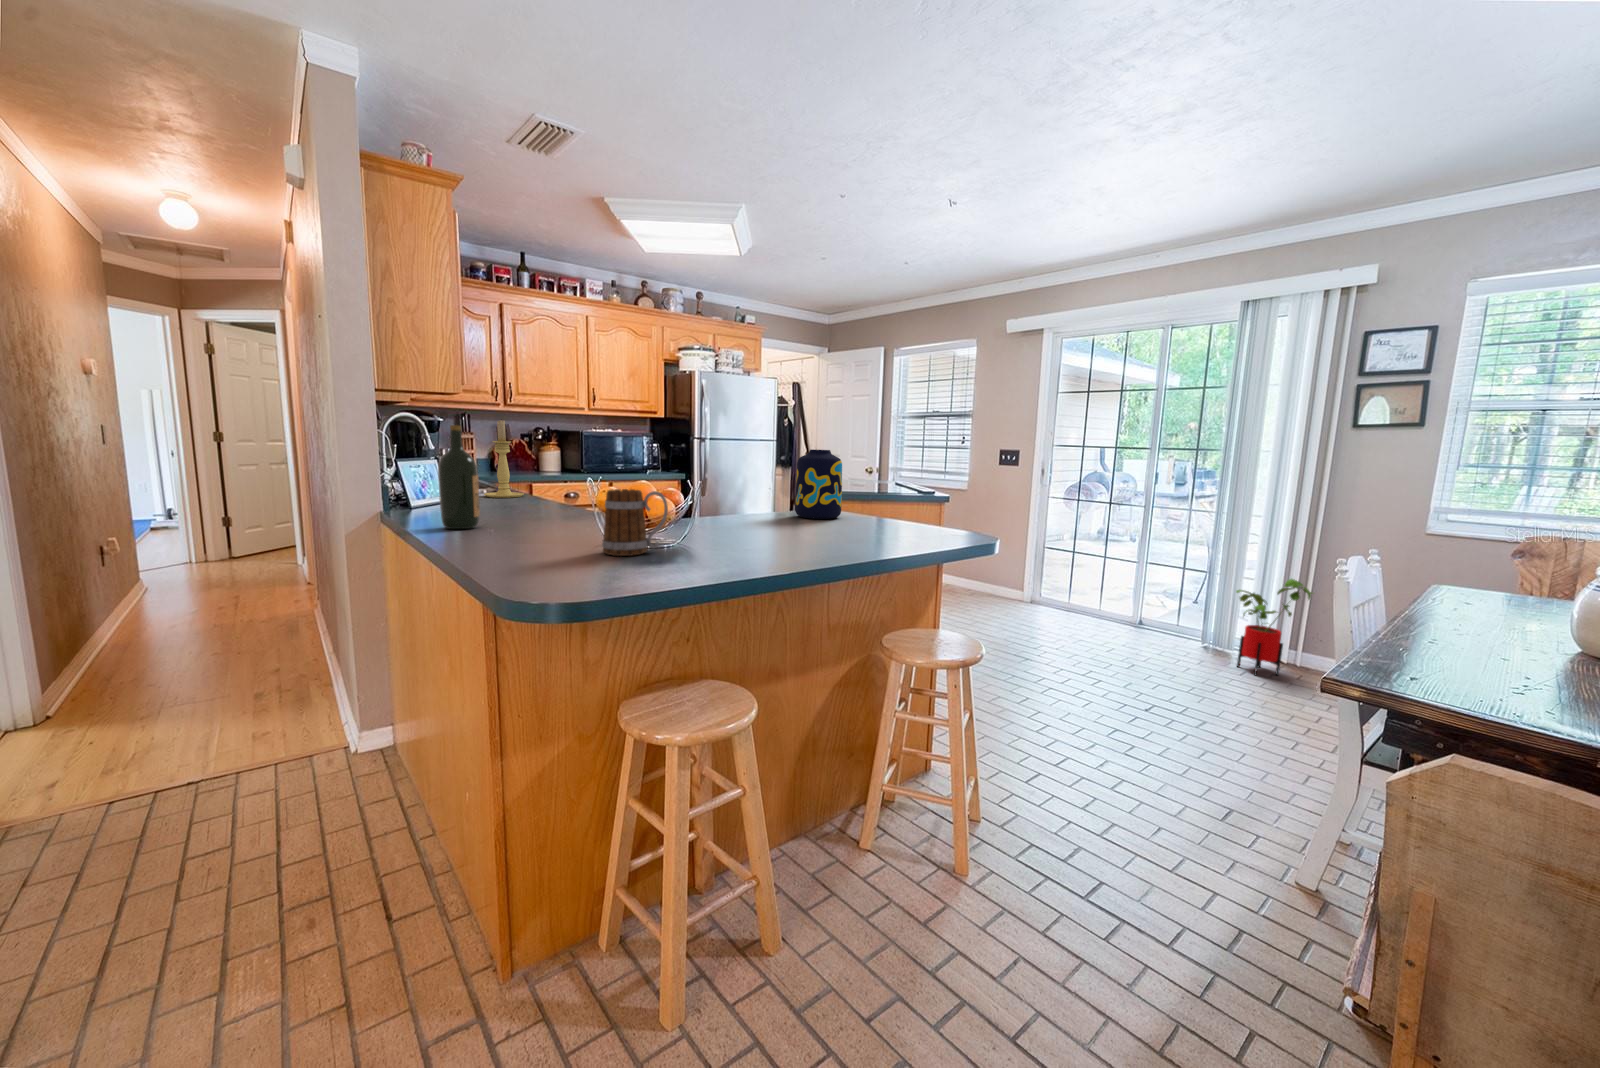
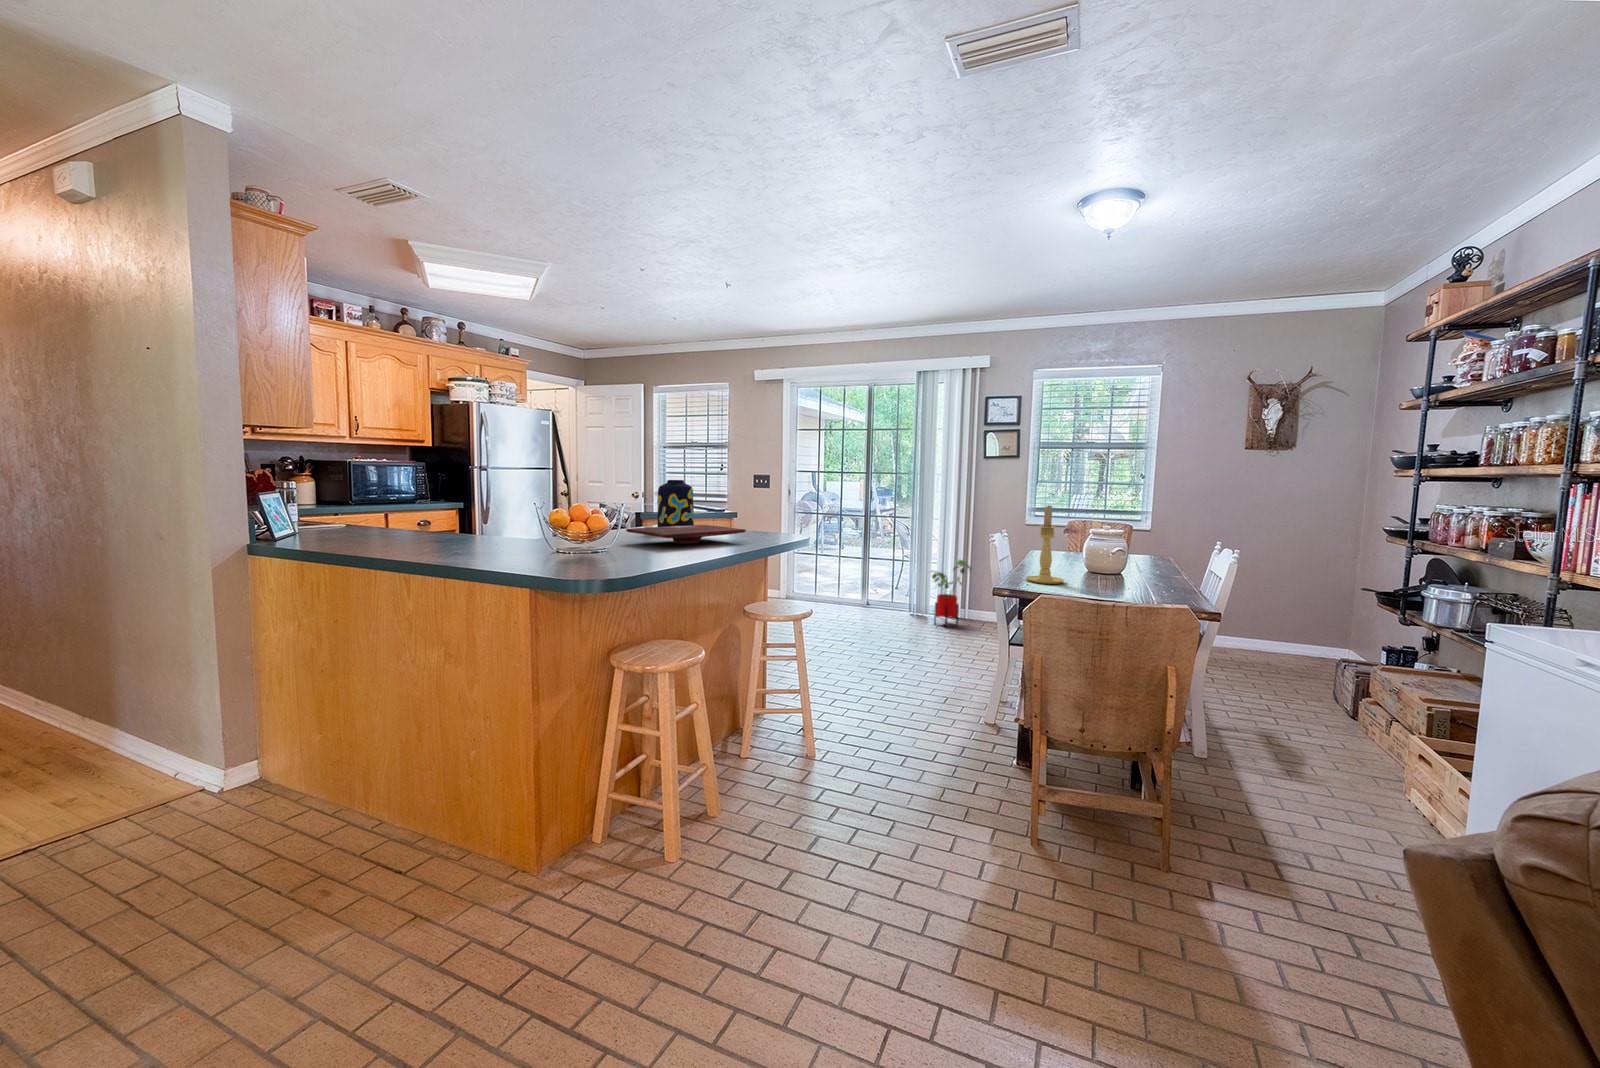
candle holder: present [484,420,524,498] -> present [1025,505,1064,584]
wine bottle: present [438,425,480,529] -> none [389,466,425,554]
mug: present [602,489,668,556] -> none [584,512,629,559]
cutting board: none [716,511,872,538] -> present [626,525,746,544]

